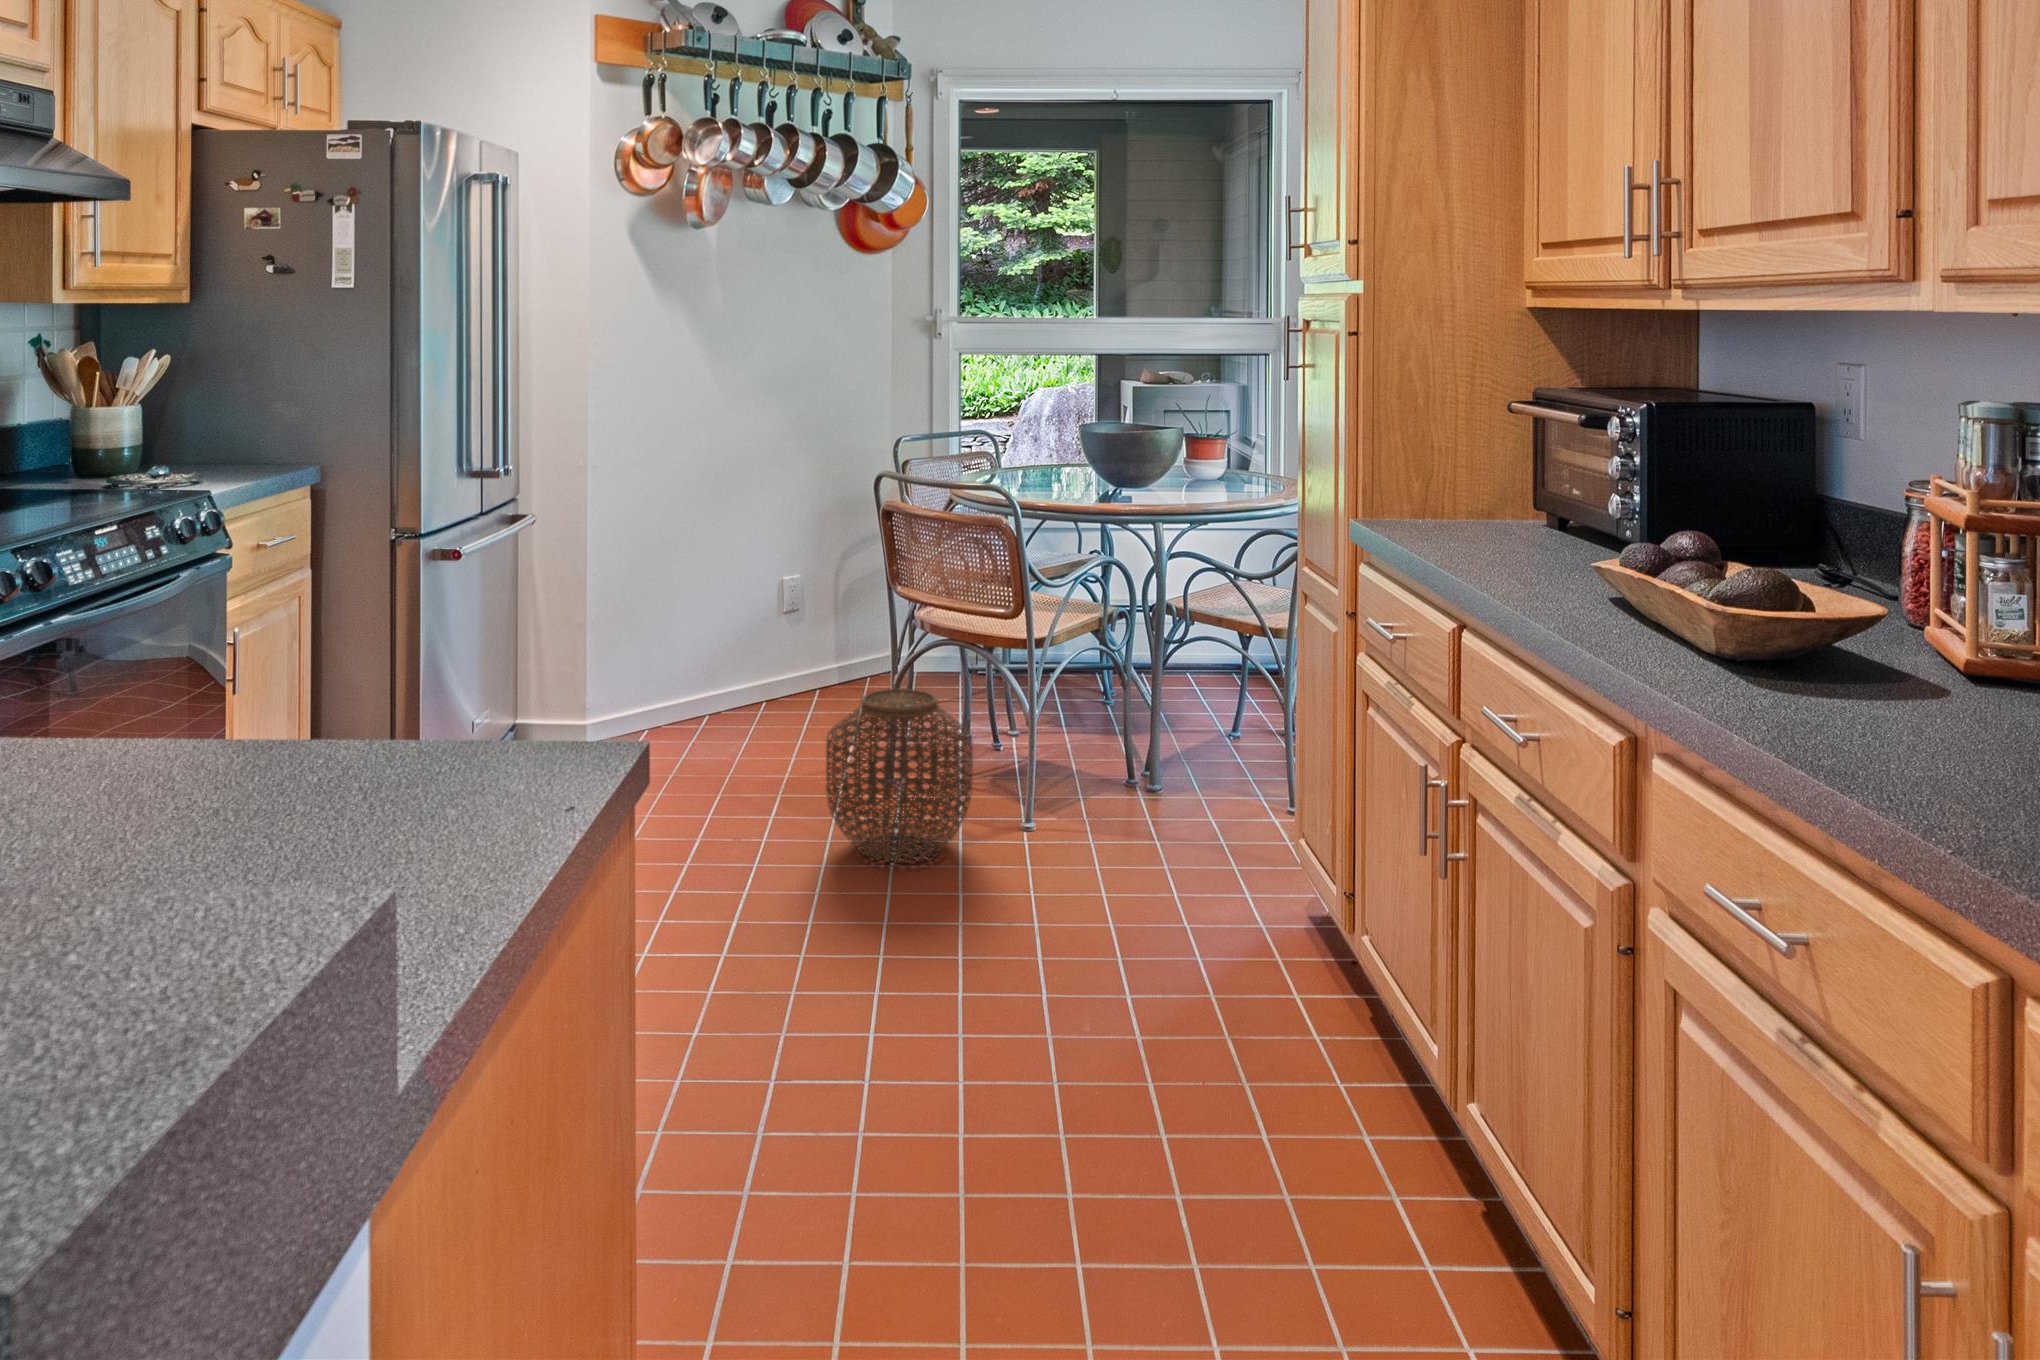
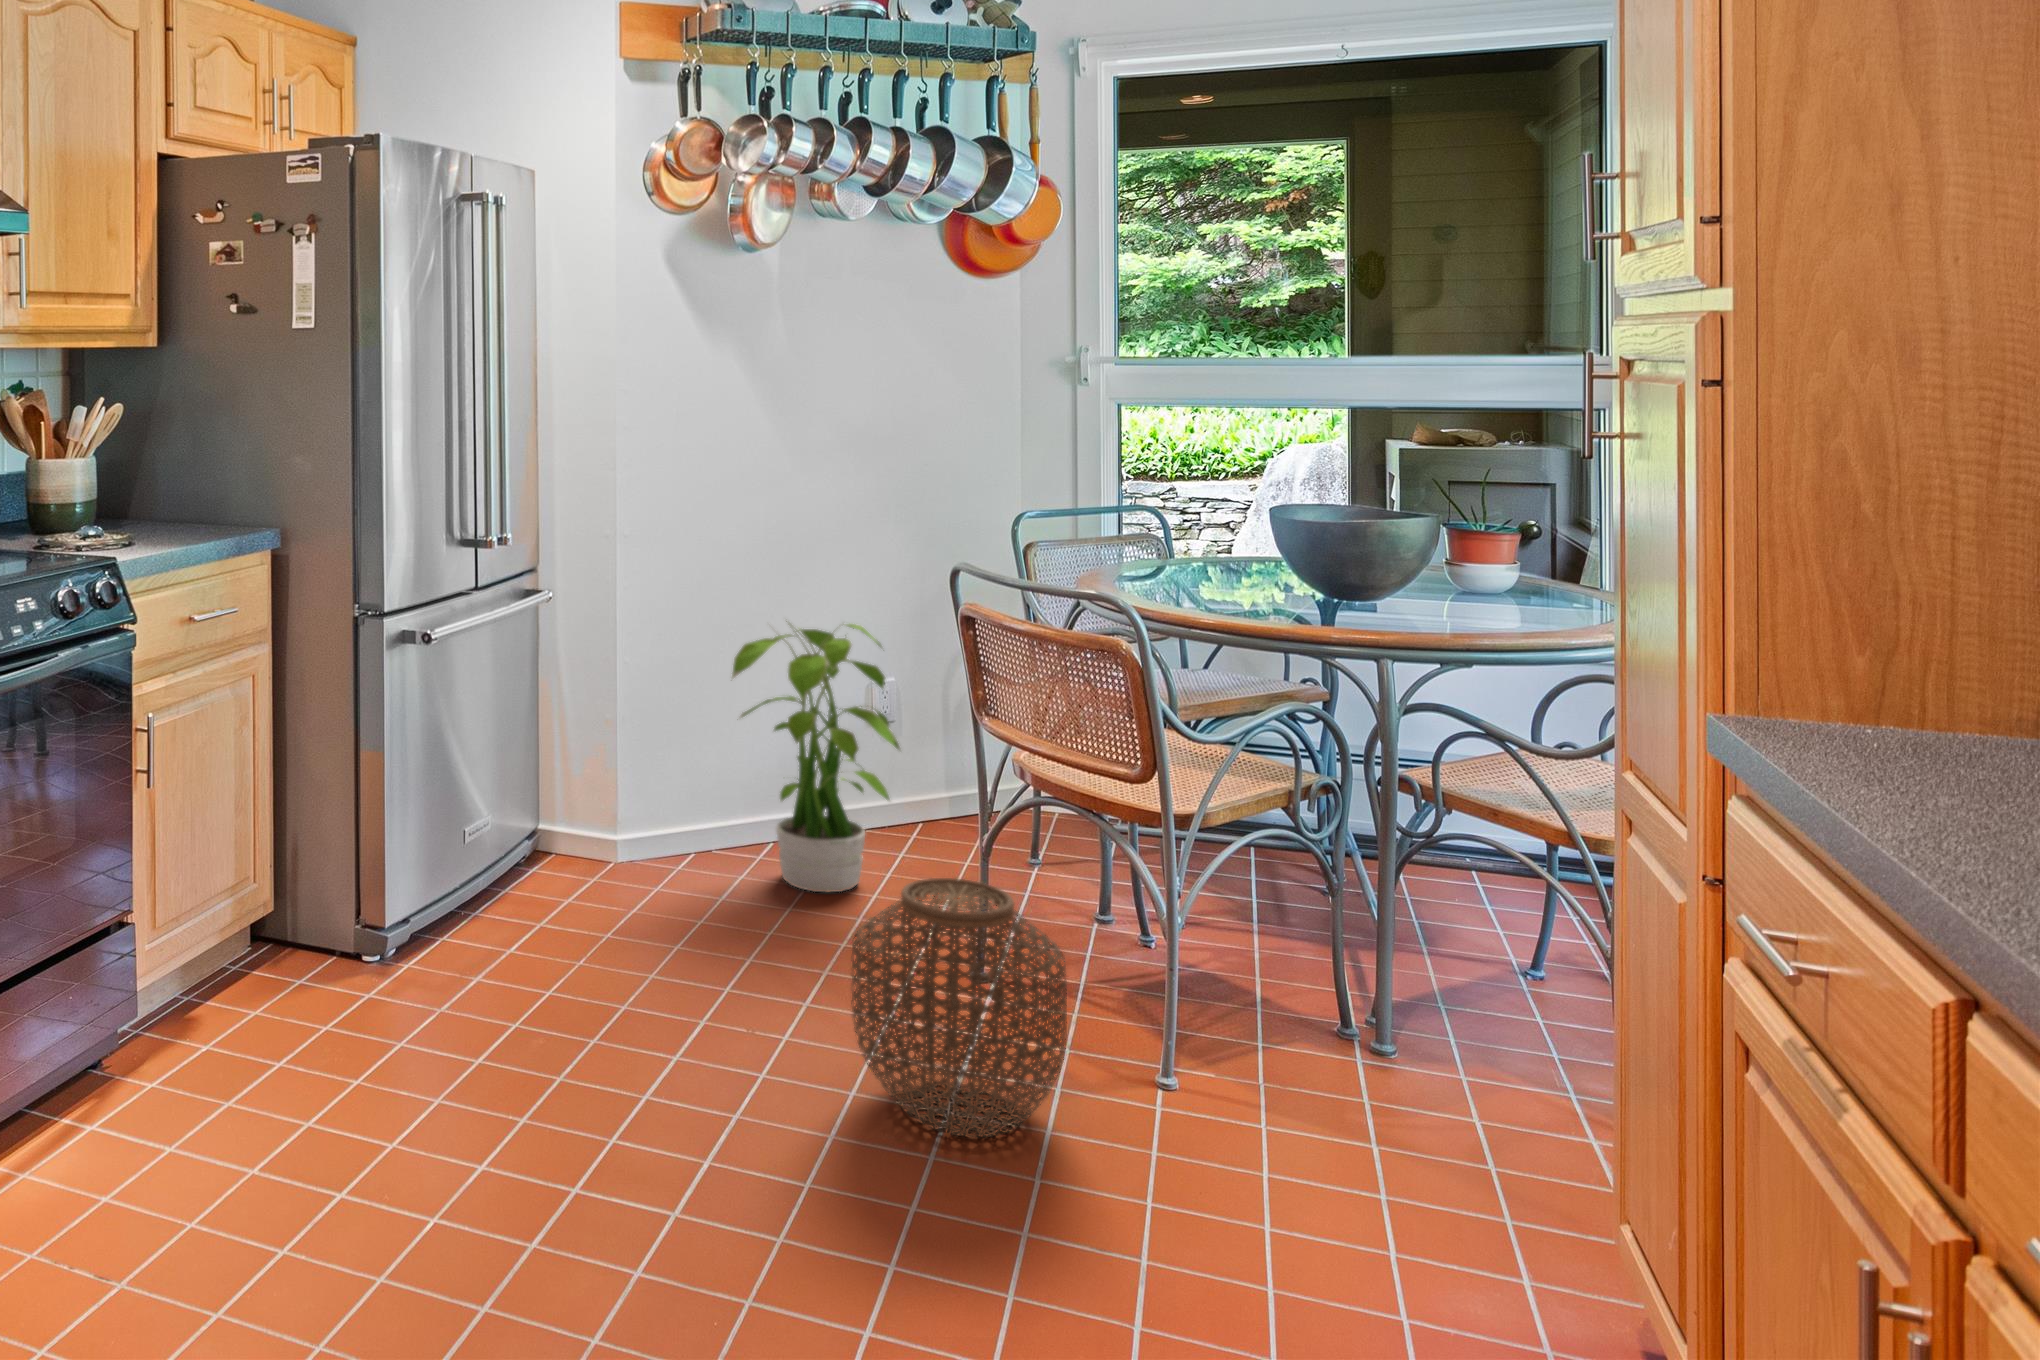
potted plant: none [691,520,824,731] -> present [732,621,900,892]

